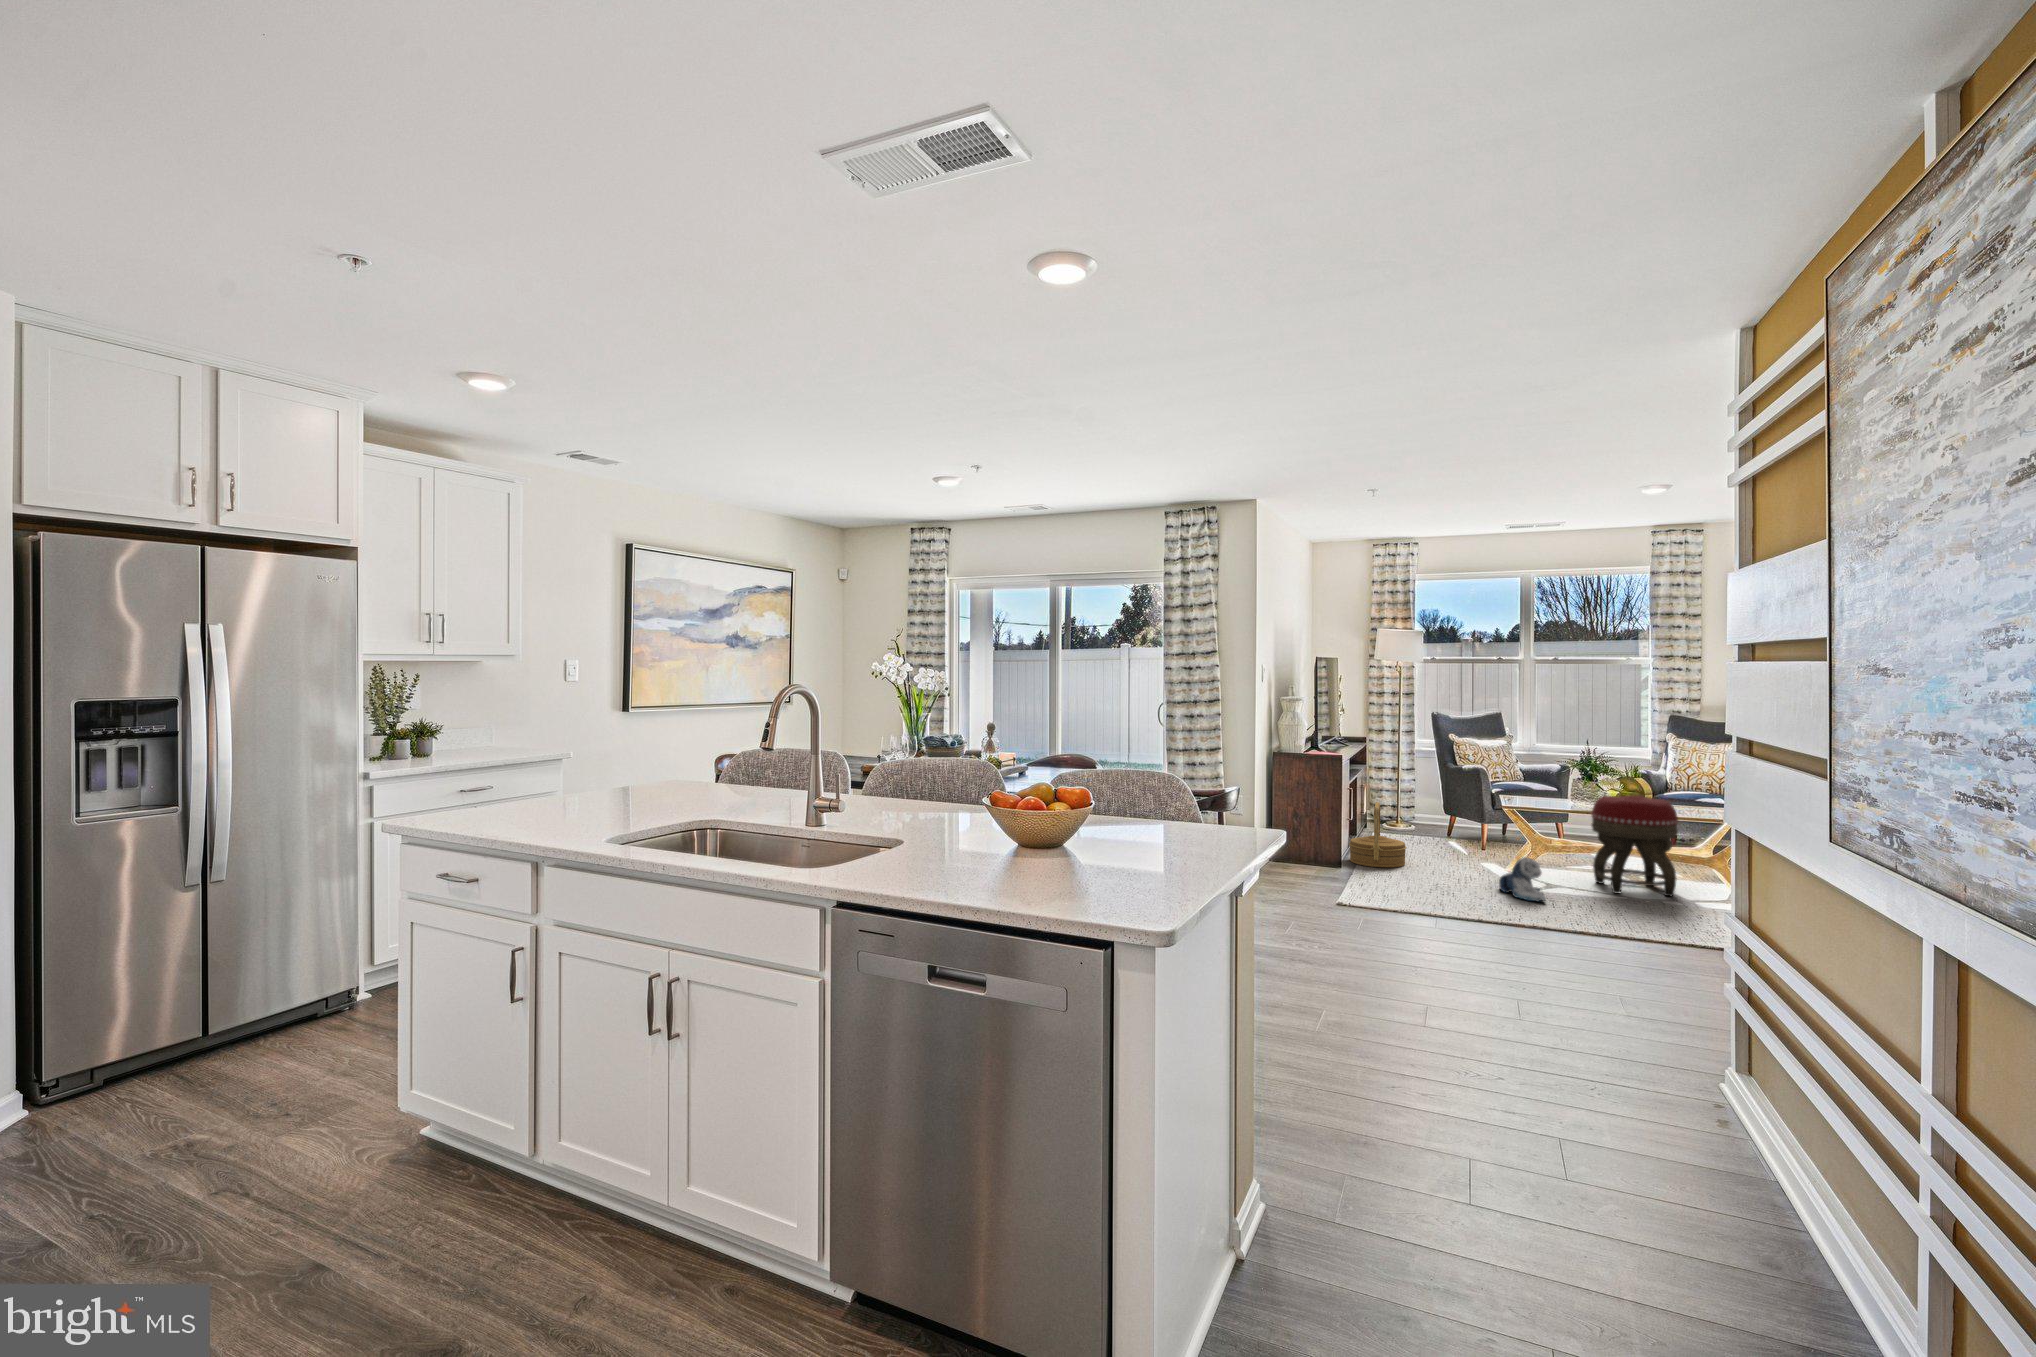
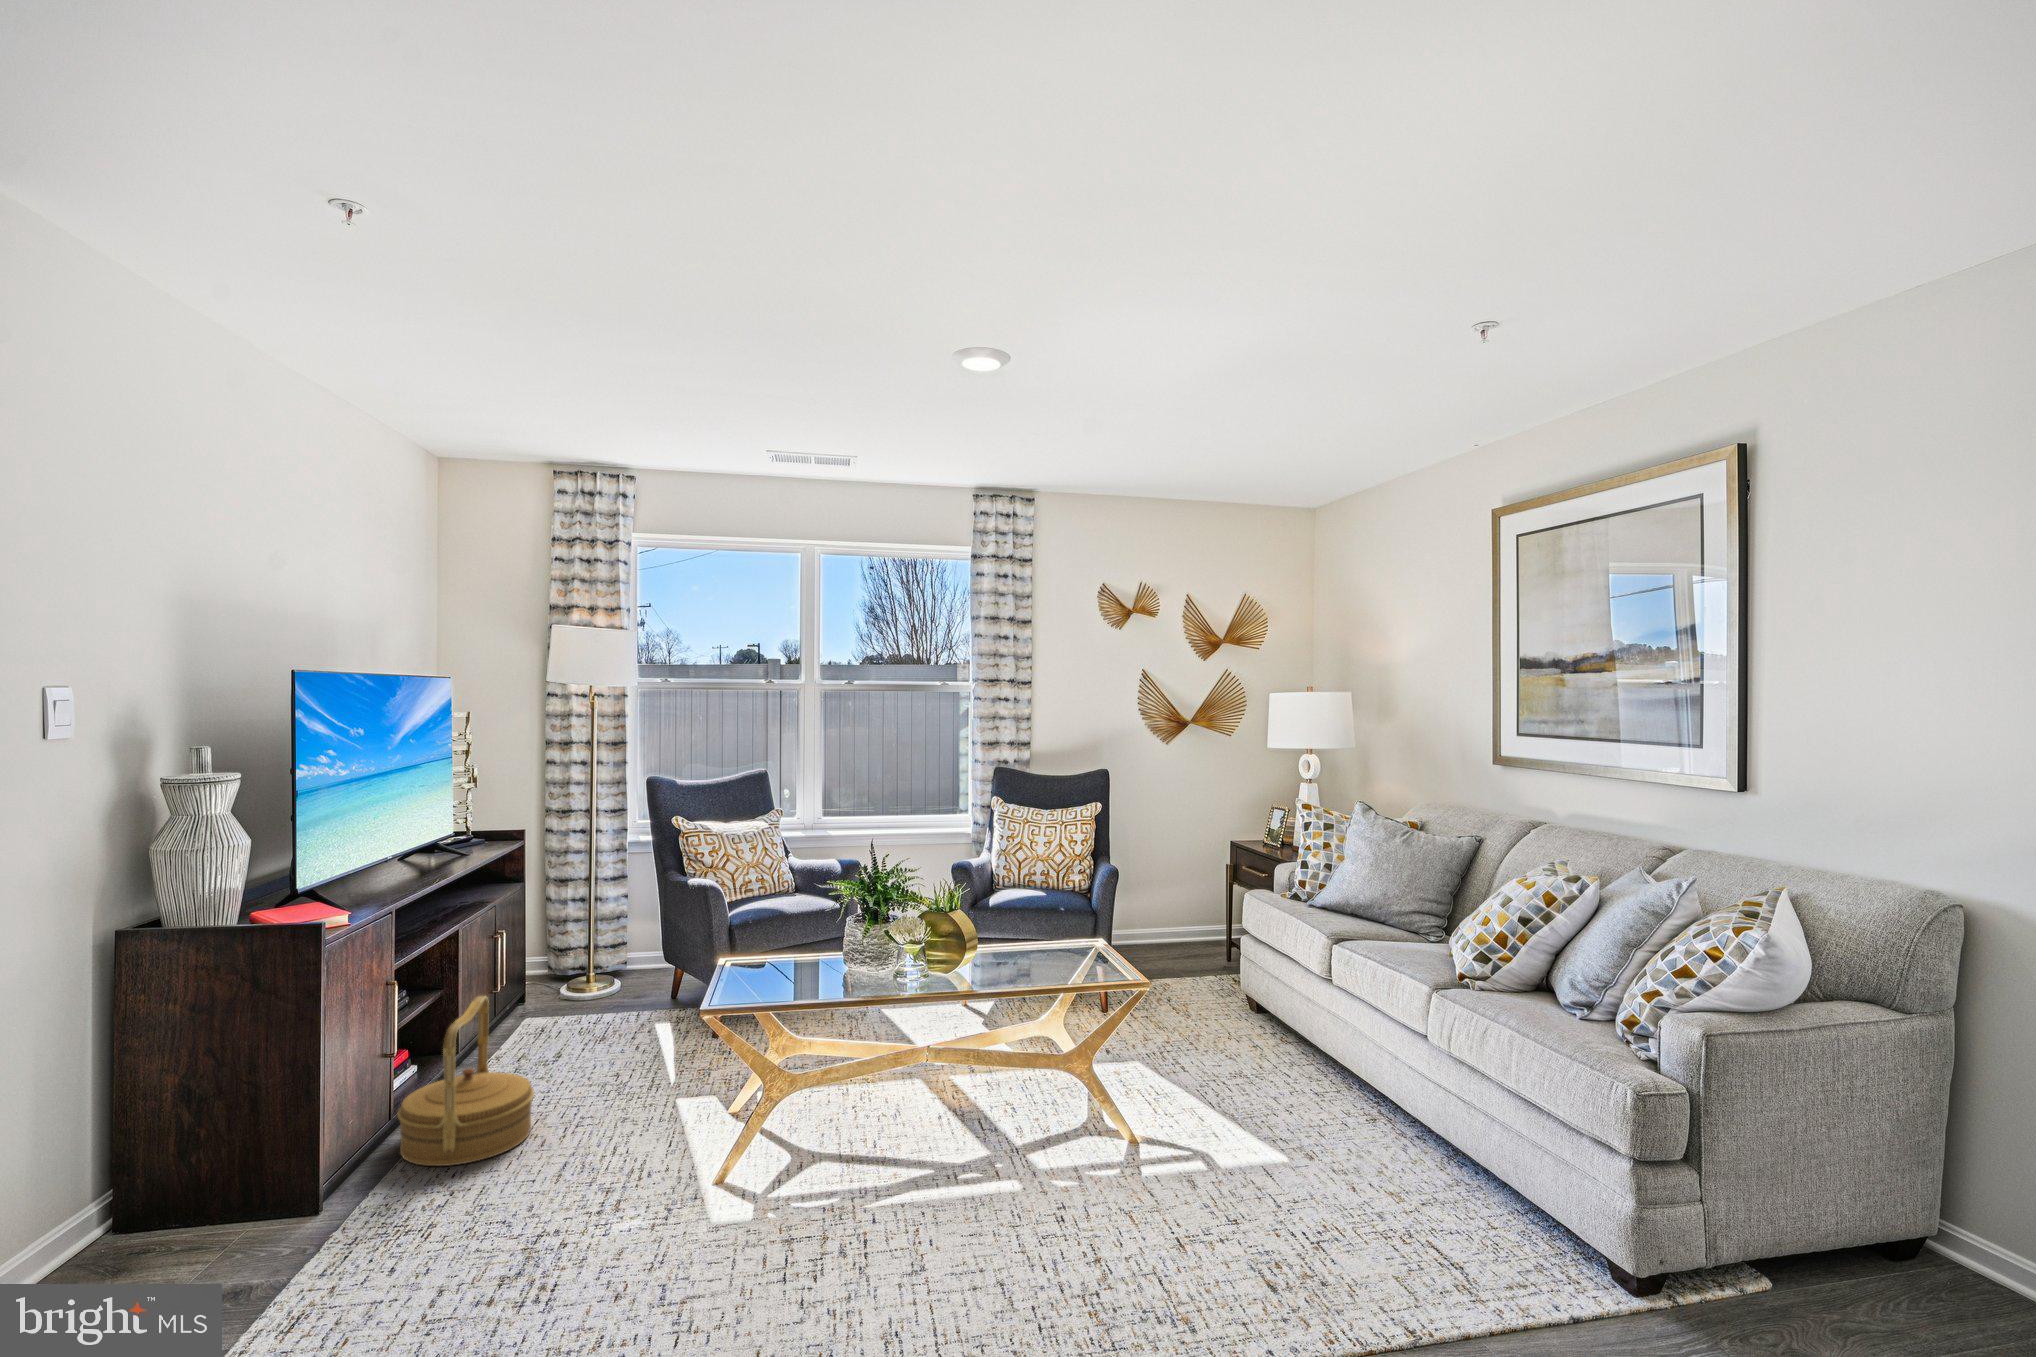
footstool: present [1592,796,1678,896] -> none [882,942,1021,1155]
plush toy: present [1499,857,1546,901] -> none [699,1131,785,1248]

